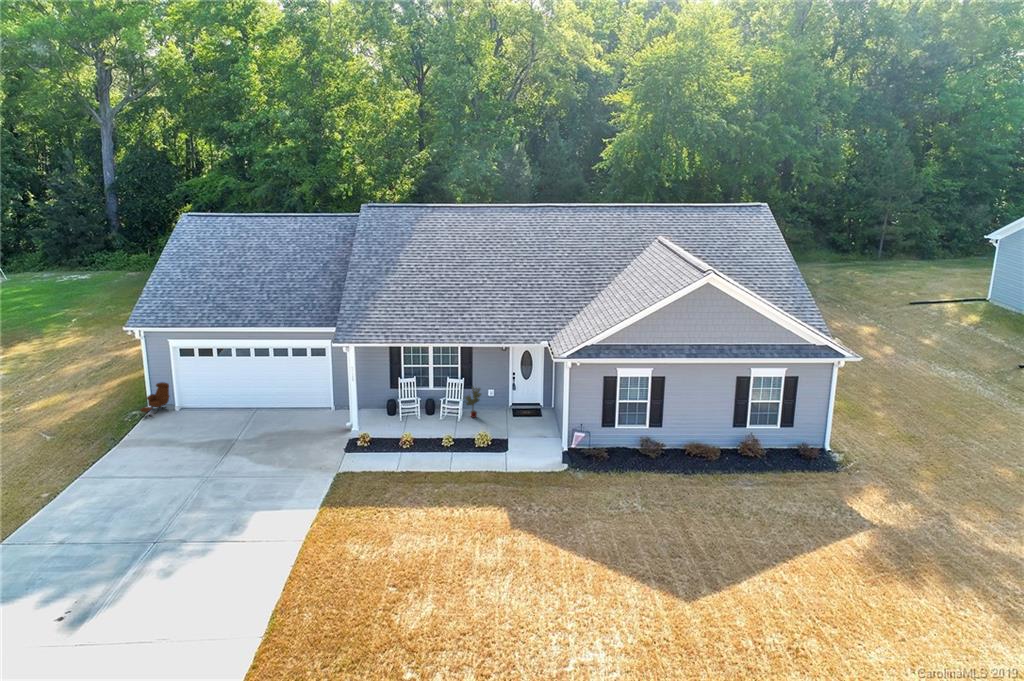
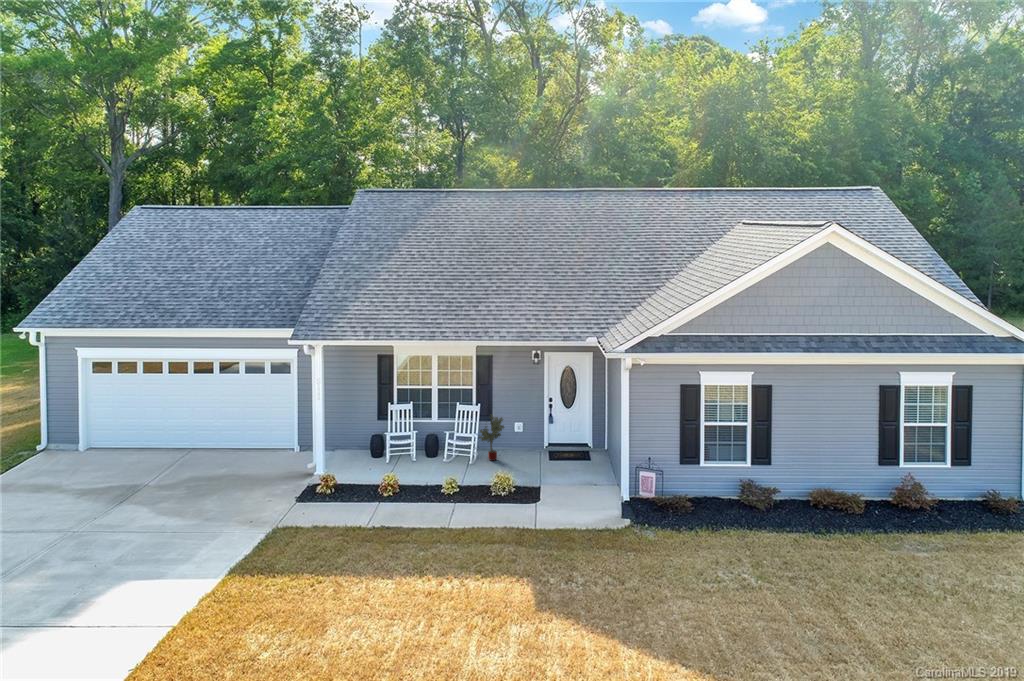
lounge chair: present [141,382,170,417] -> none [30,412,76,461]

